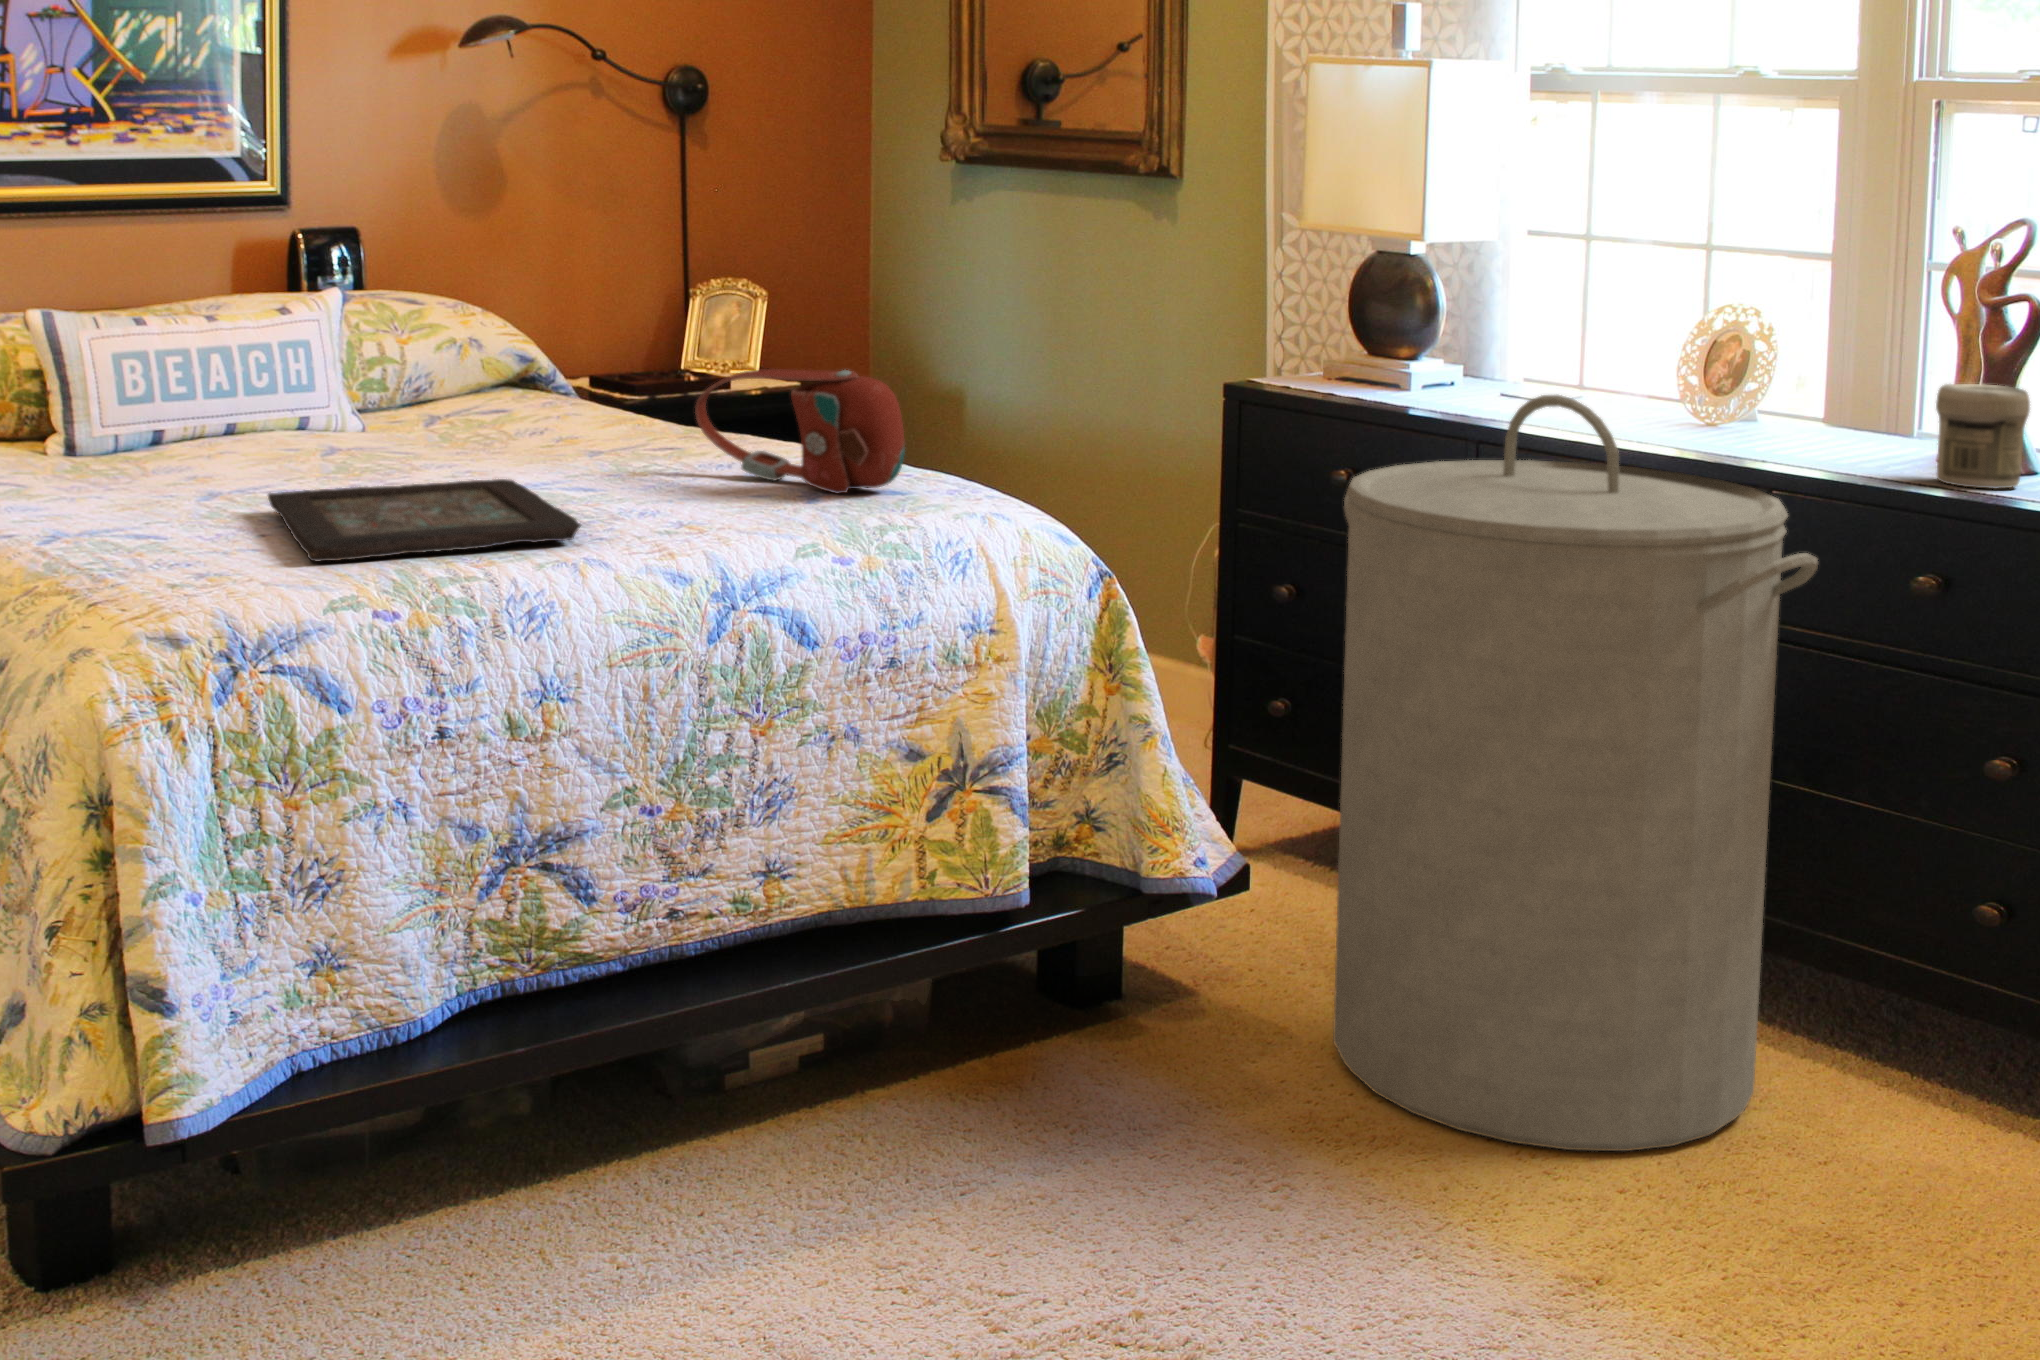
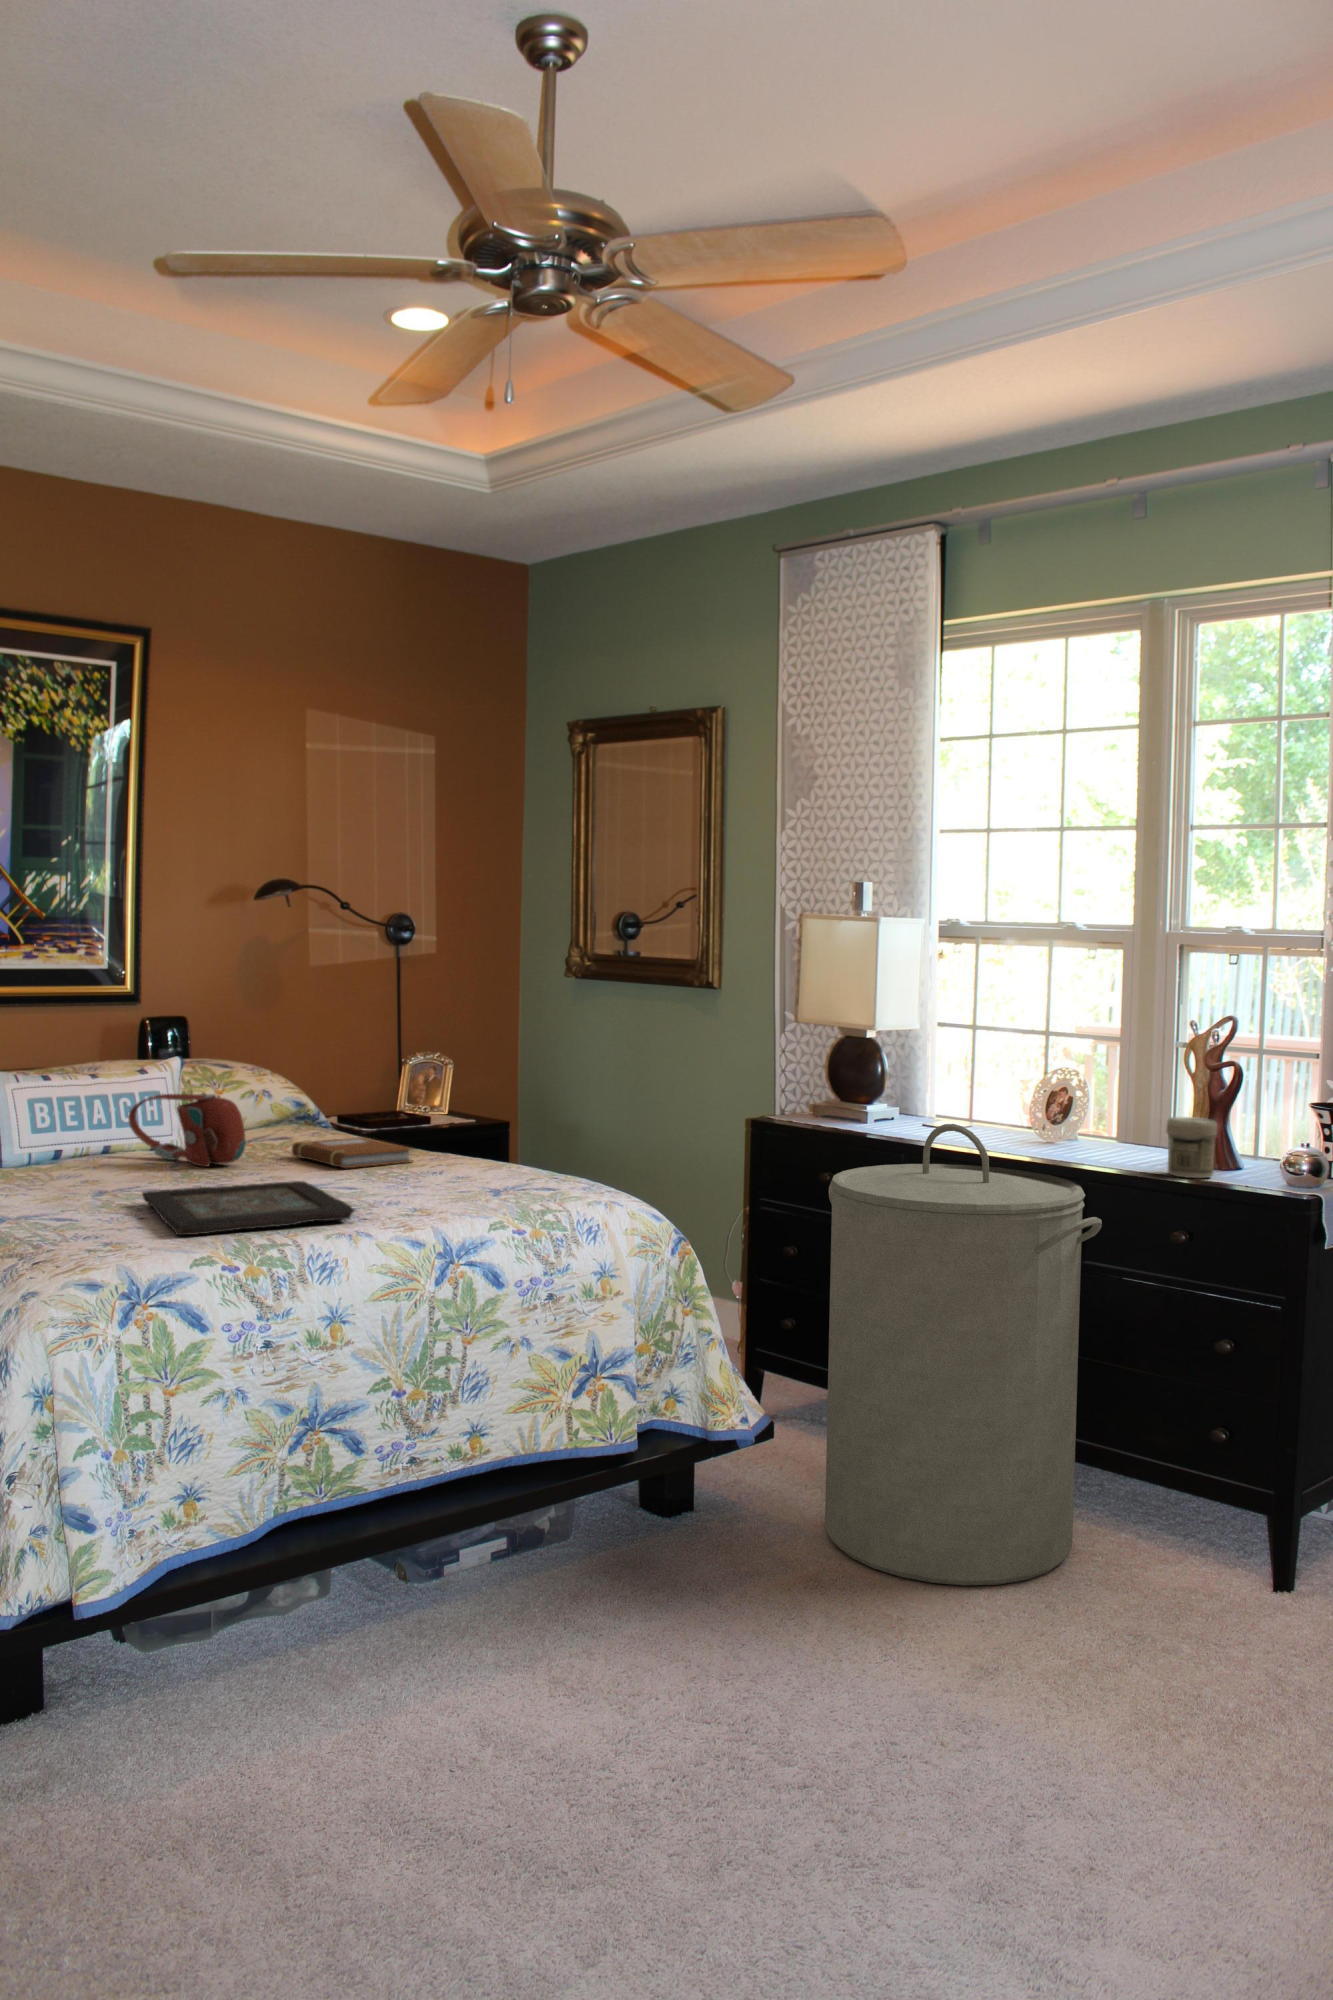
handbag: present [695,369,905,494] -> present [128,1094,246,1167]
notebook: none [501,412,684,459] -> present [292,1137,413,1168]

